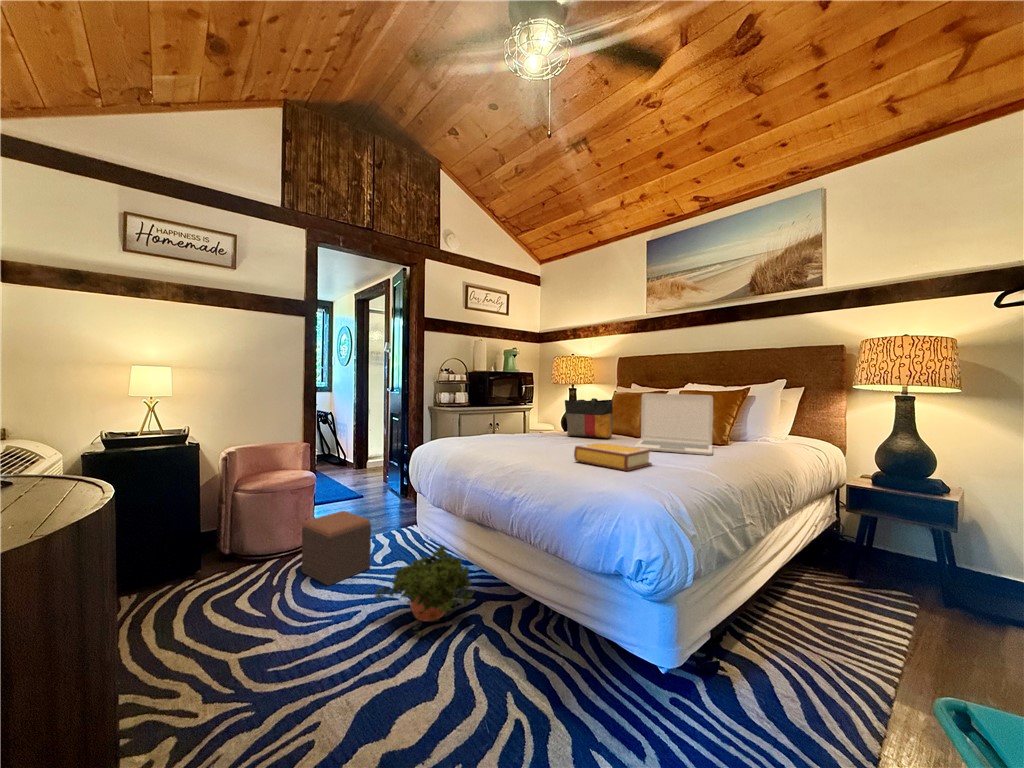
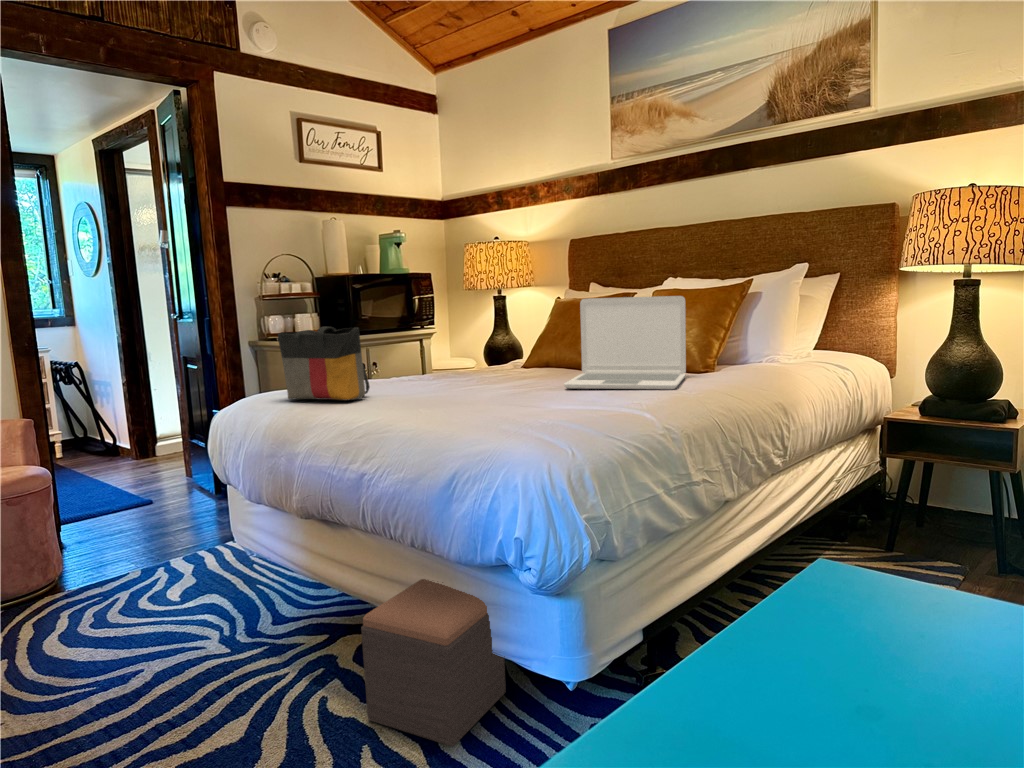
tote bag: present [565,398,613,438] -> present [278,326,370,400]
book: present [574,442,652,471] -> none [457,382,575,422]
footstool: present [302,511,371,586] -> present [361,579,506,747]
potted plant: present [375,546,474,635] -> none [159,560,328,692]

